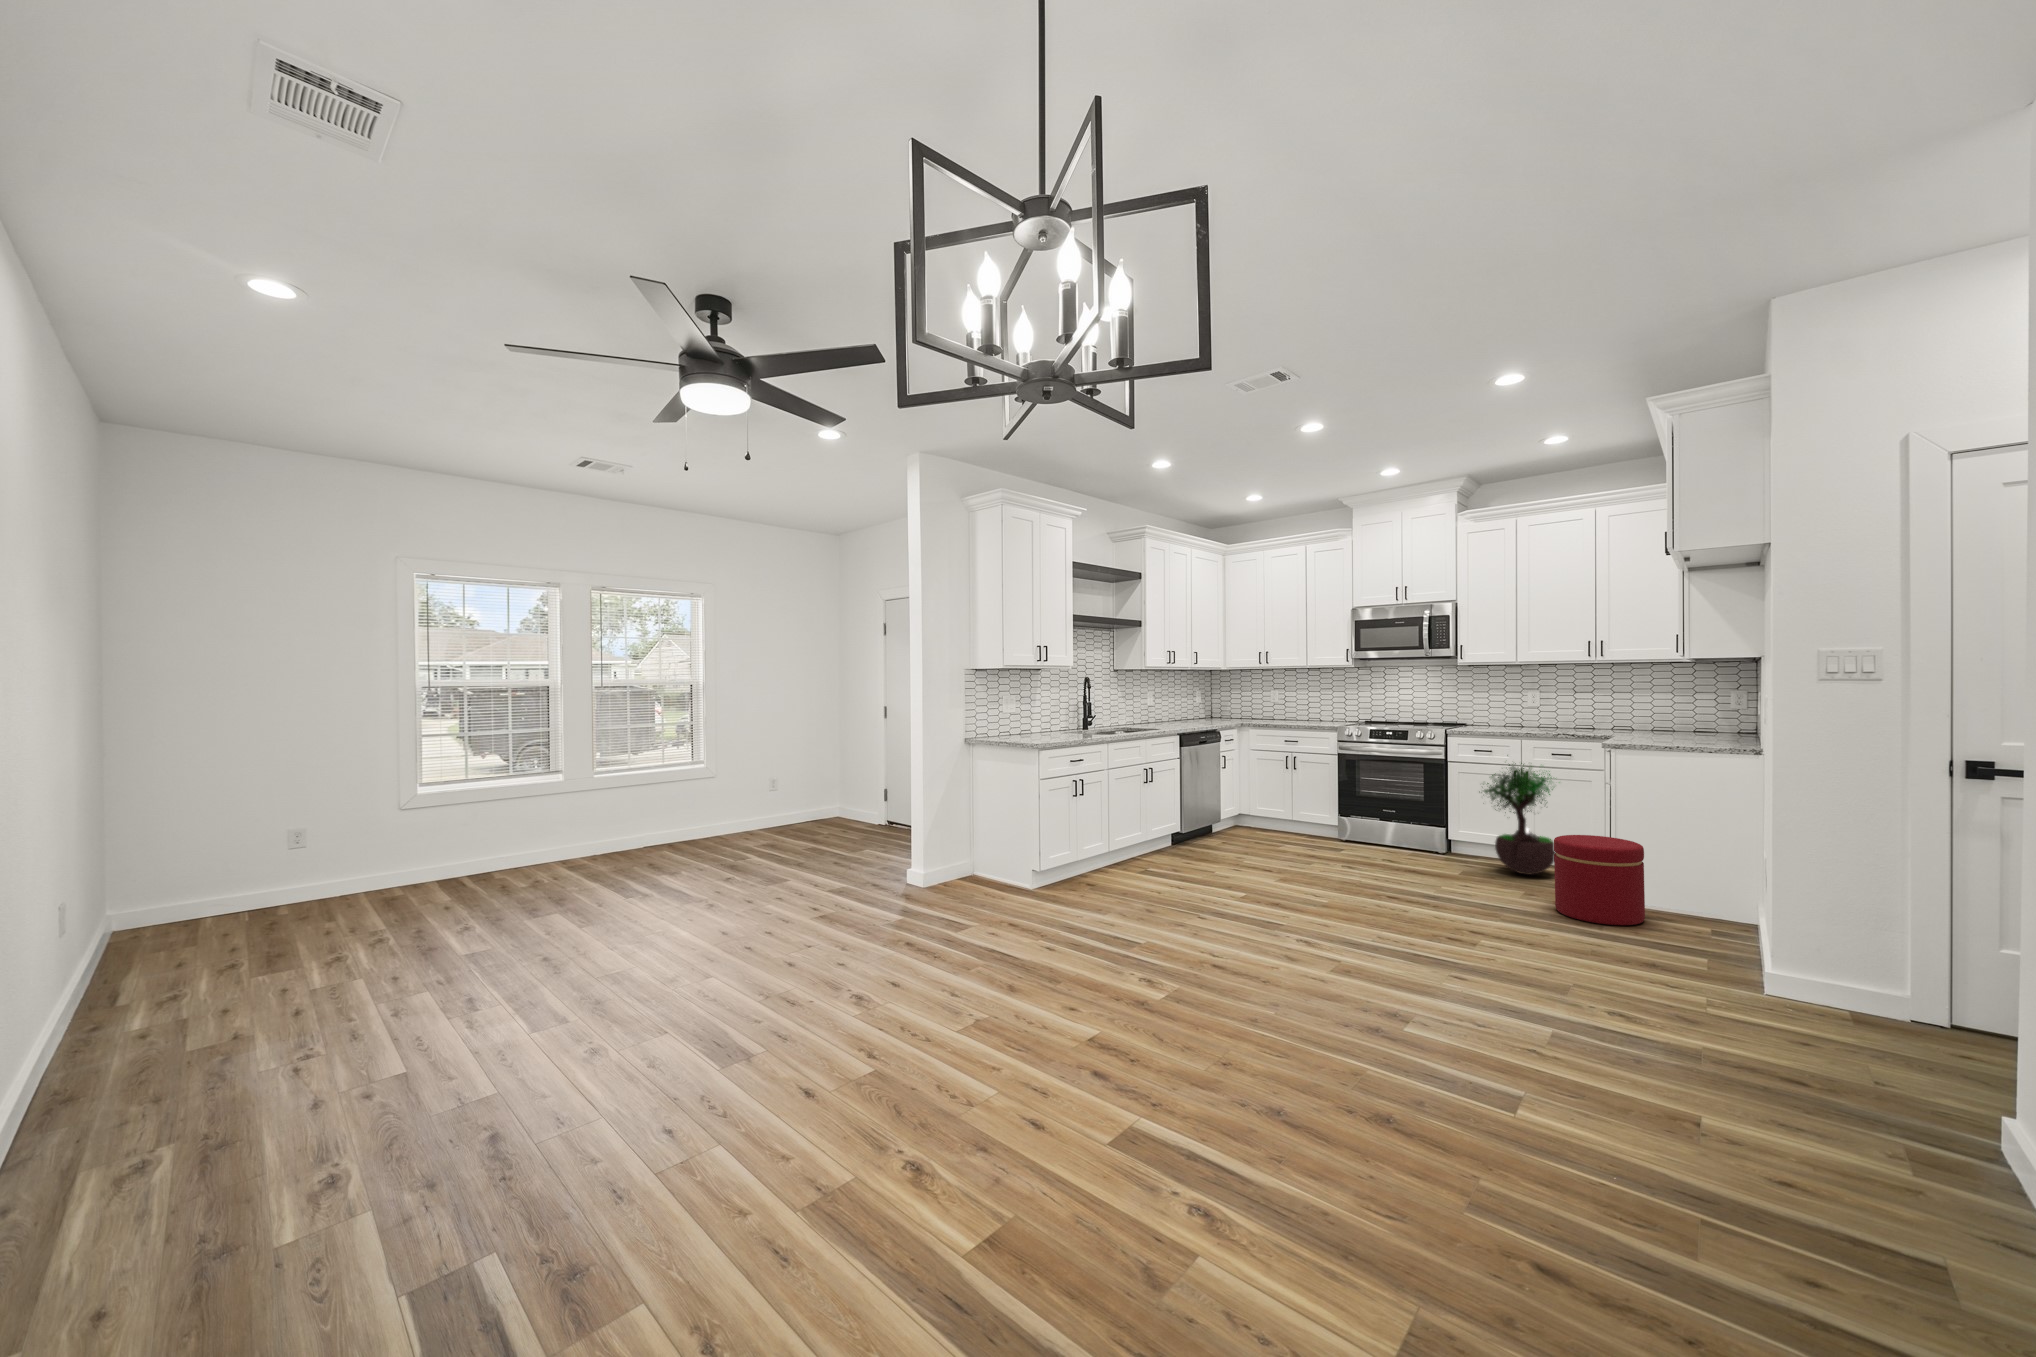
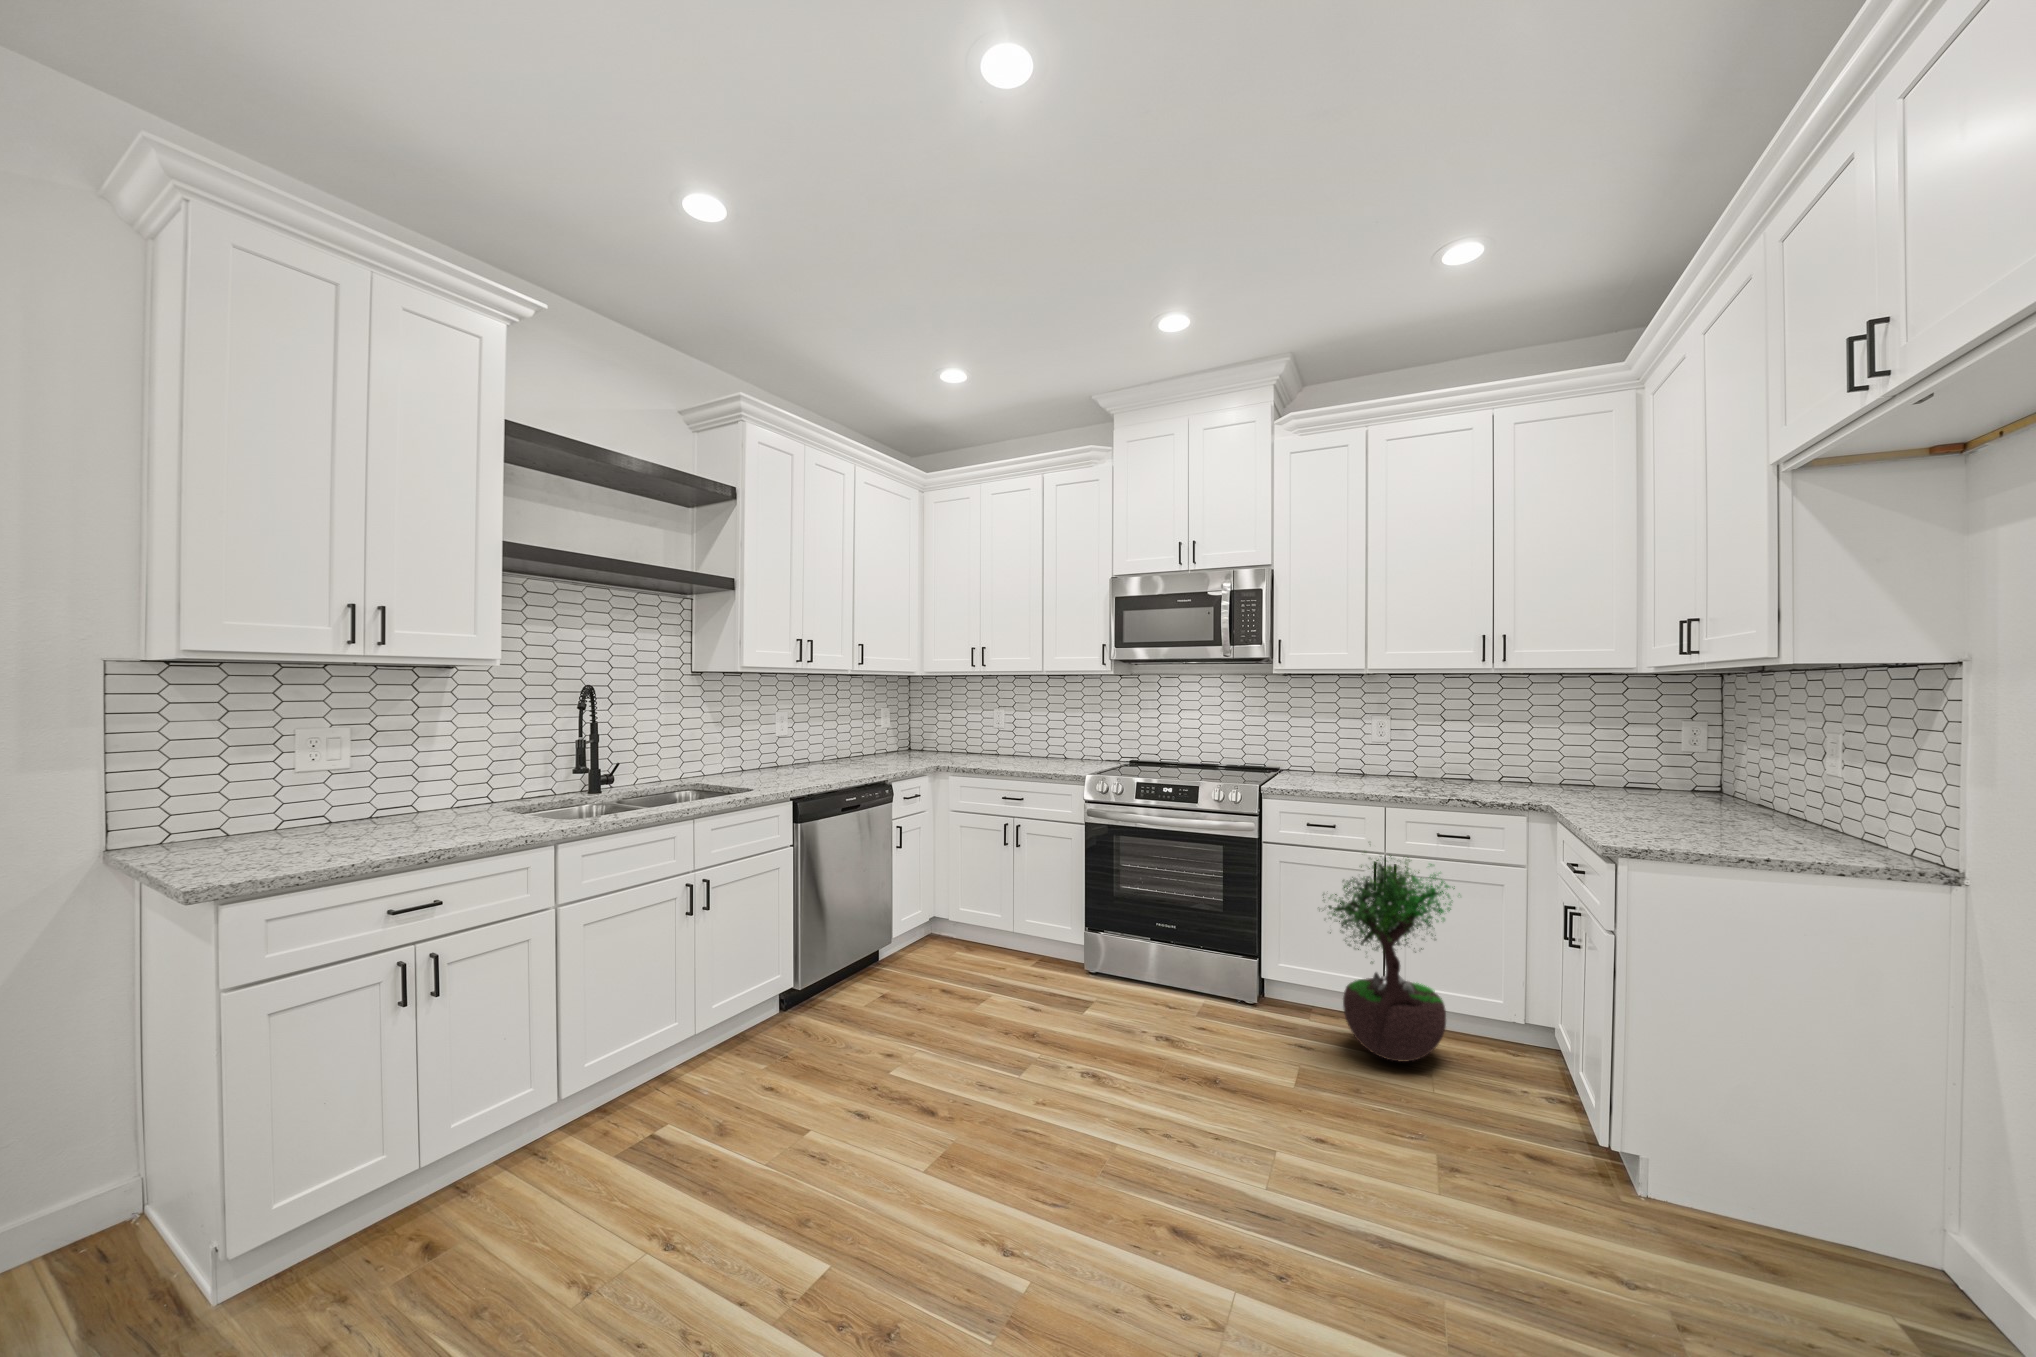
ottoman: present [1554,835,1645,925] -> none [1491,1029,1682,1268]

